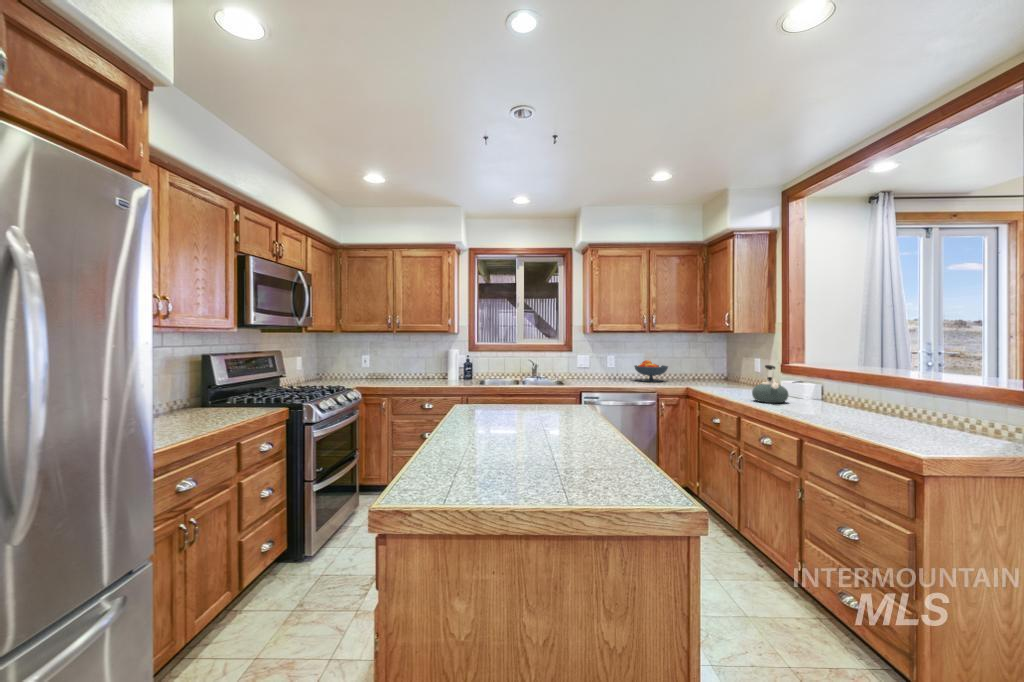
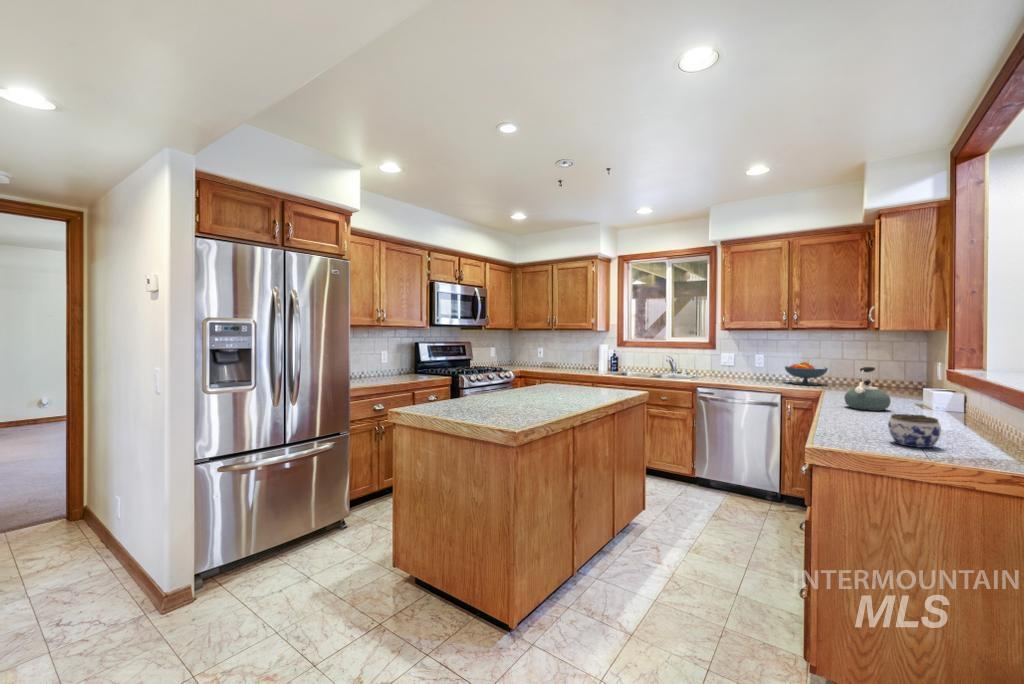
jar: none [904,408,952,438] -> present [888,414,941,448]

